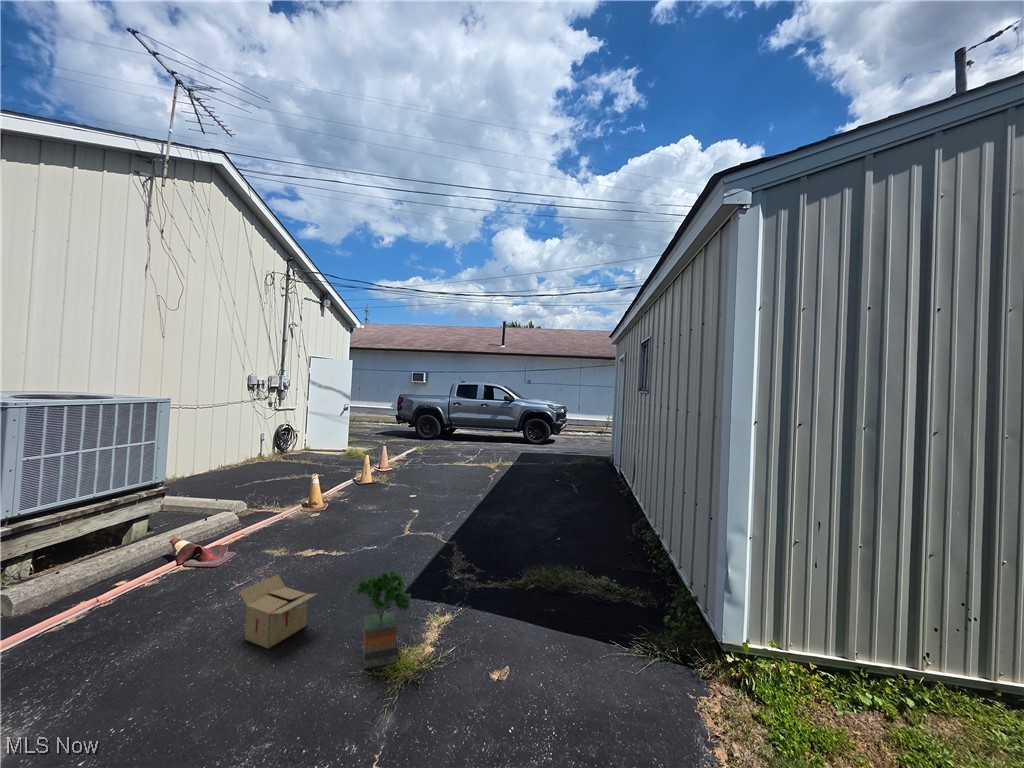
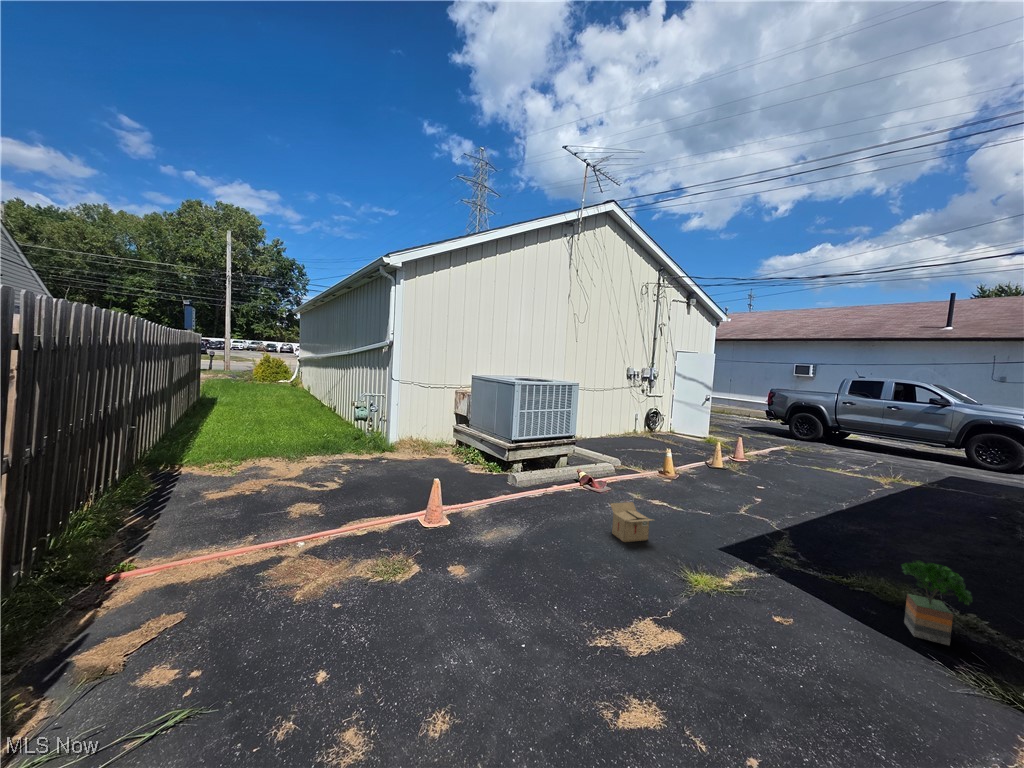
potted tree: present [355,572,411,669] -> present [902,561,972,646]

